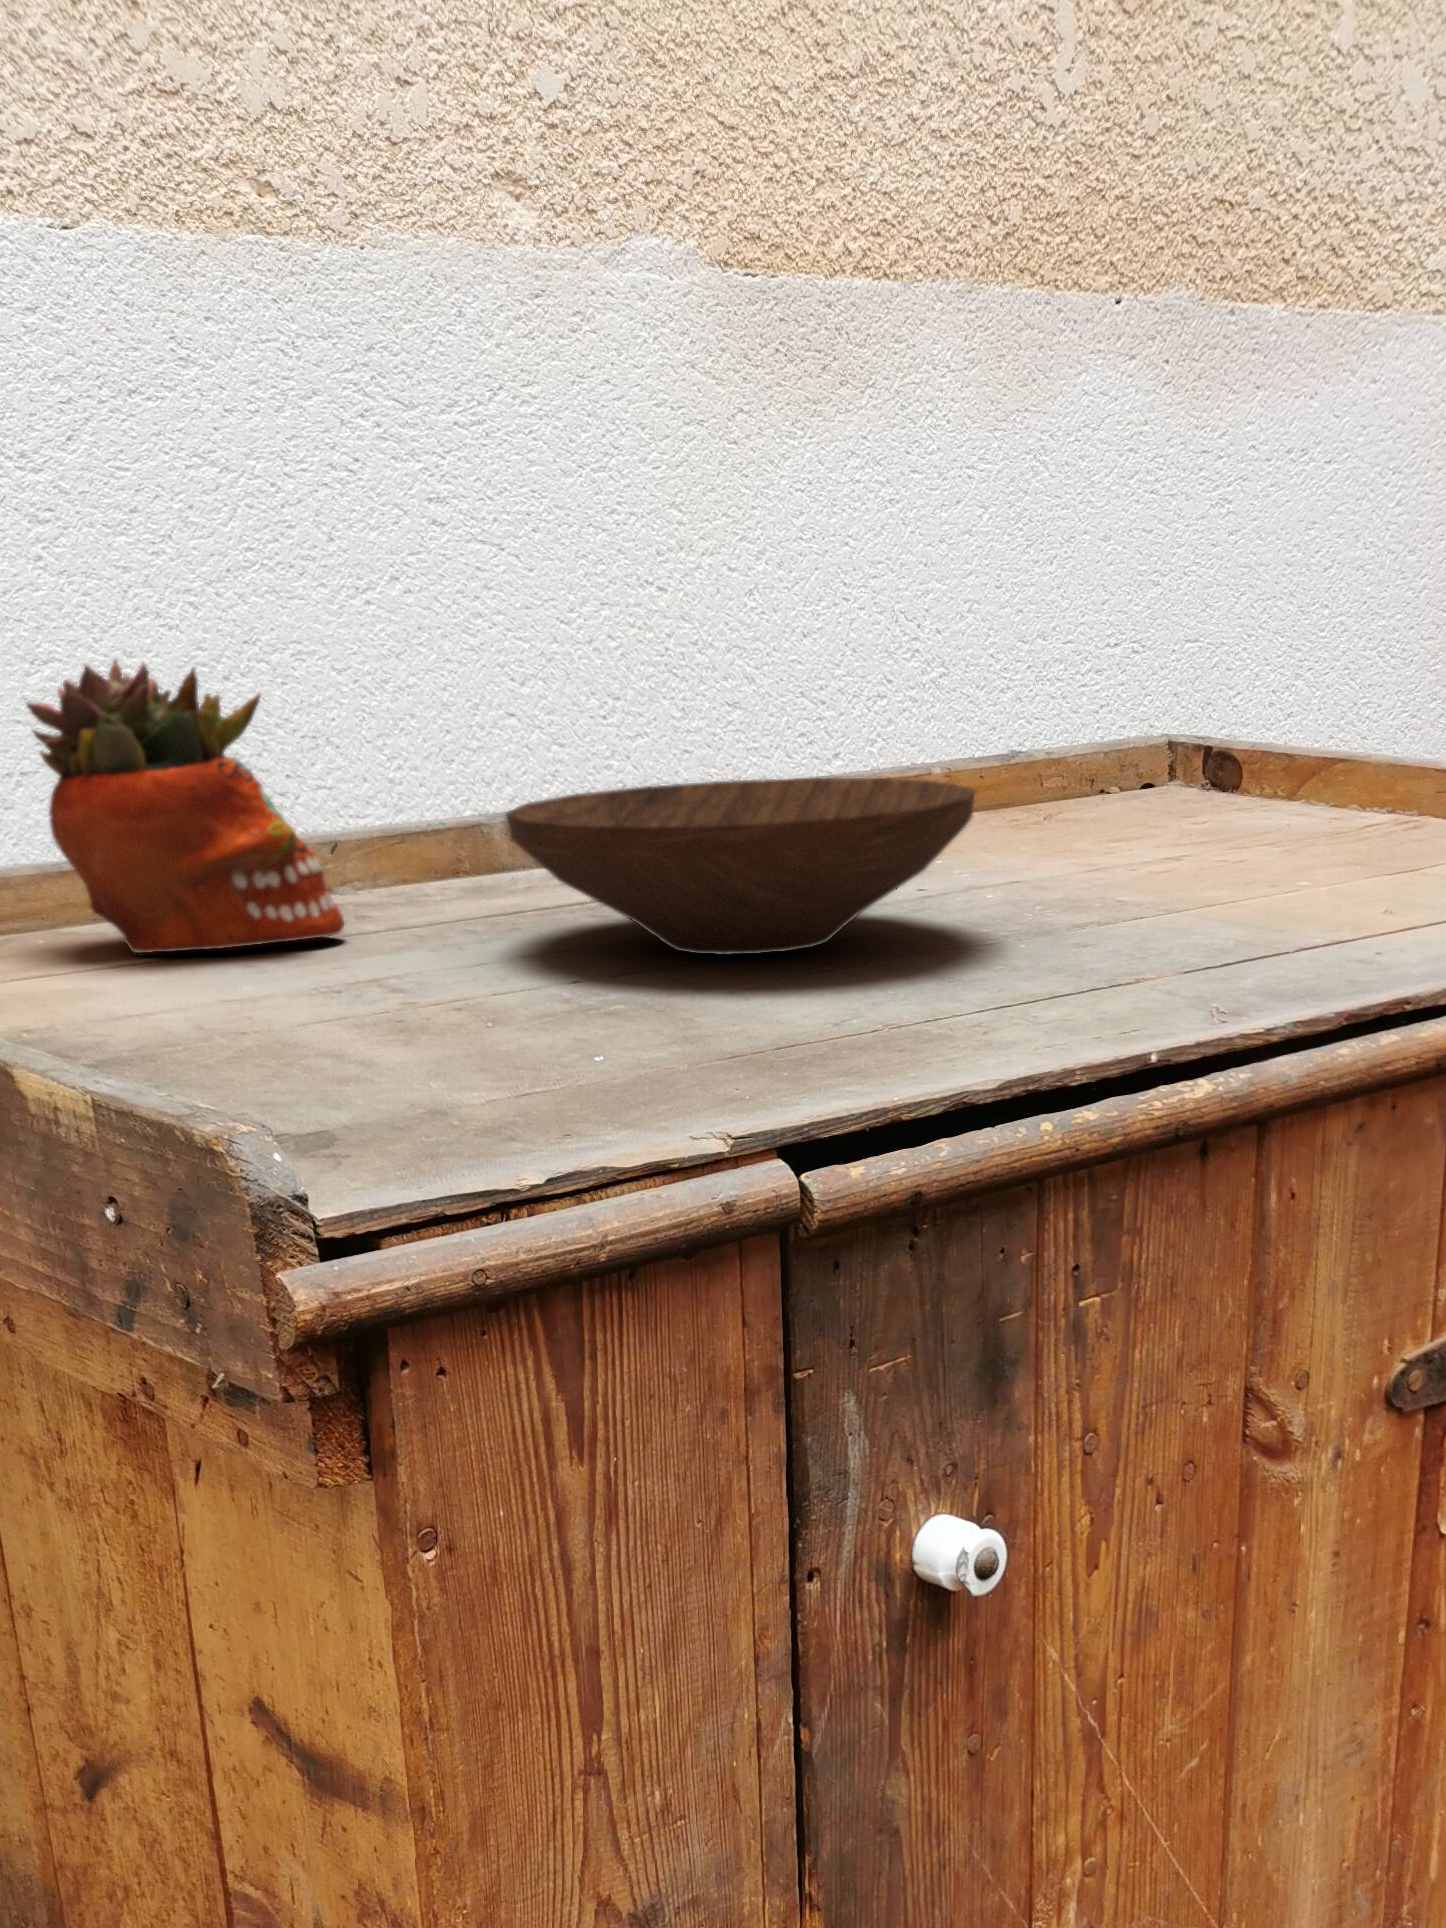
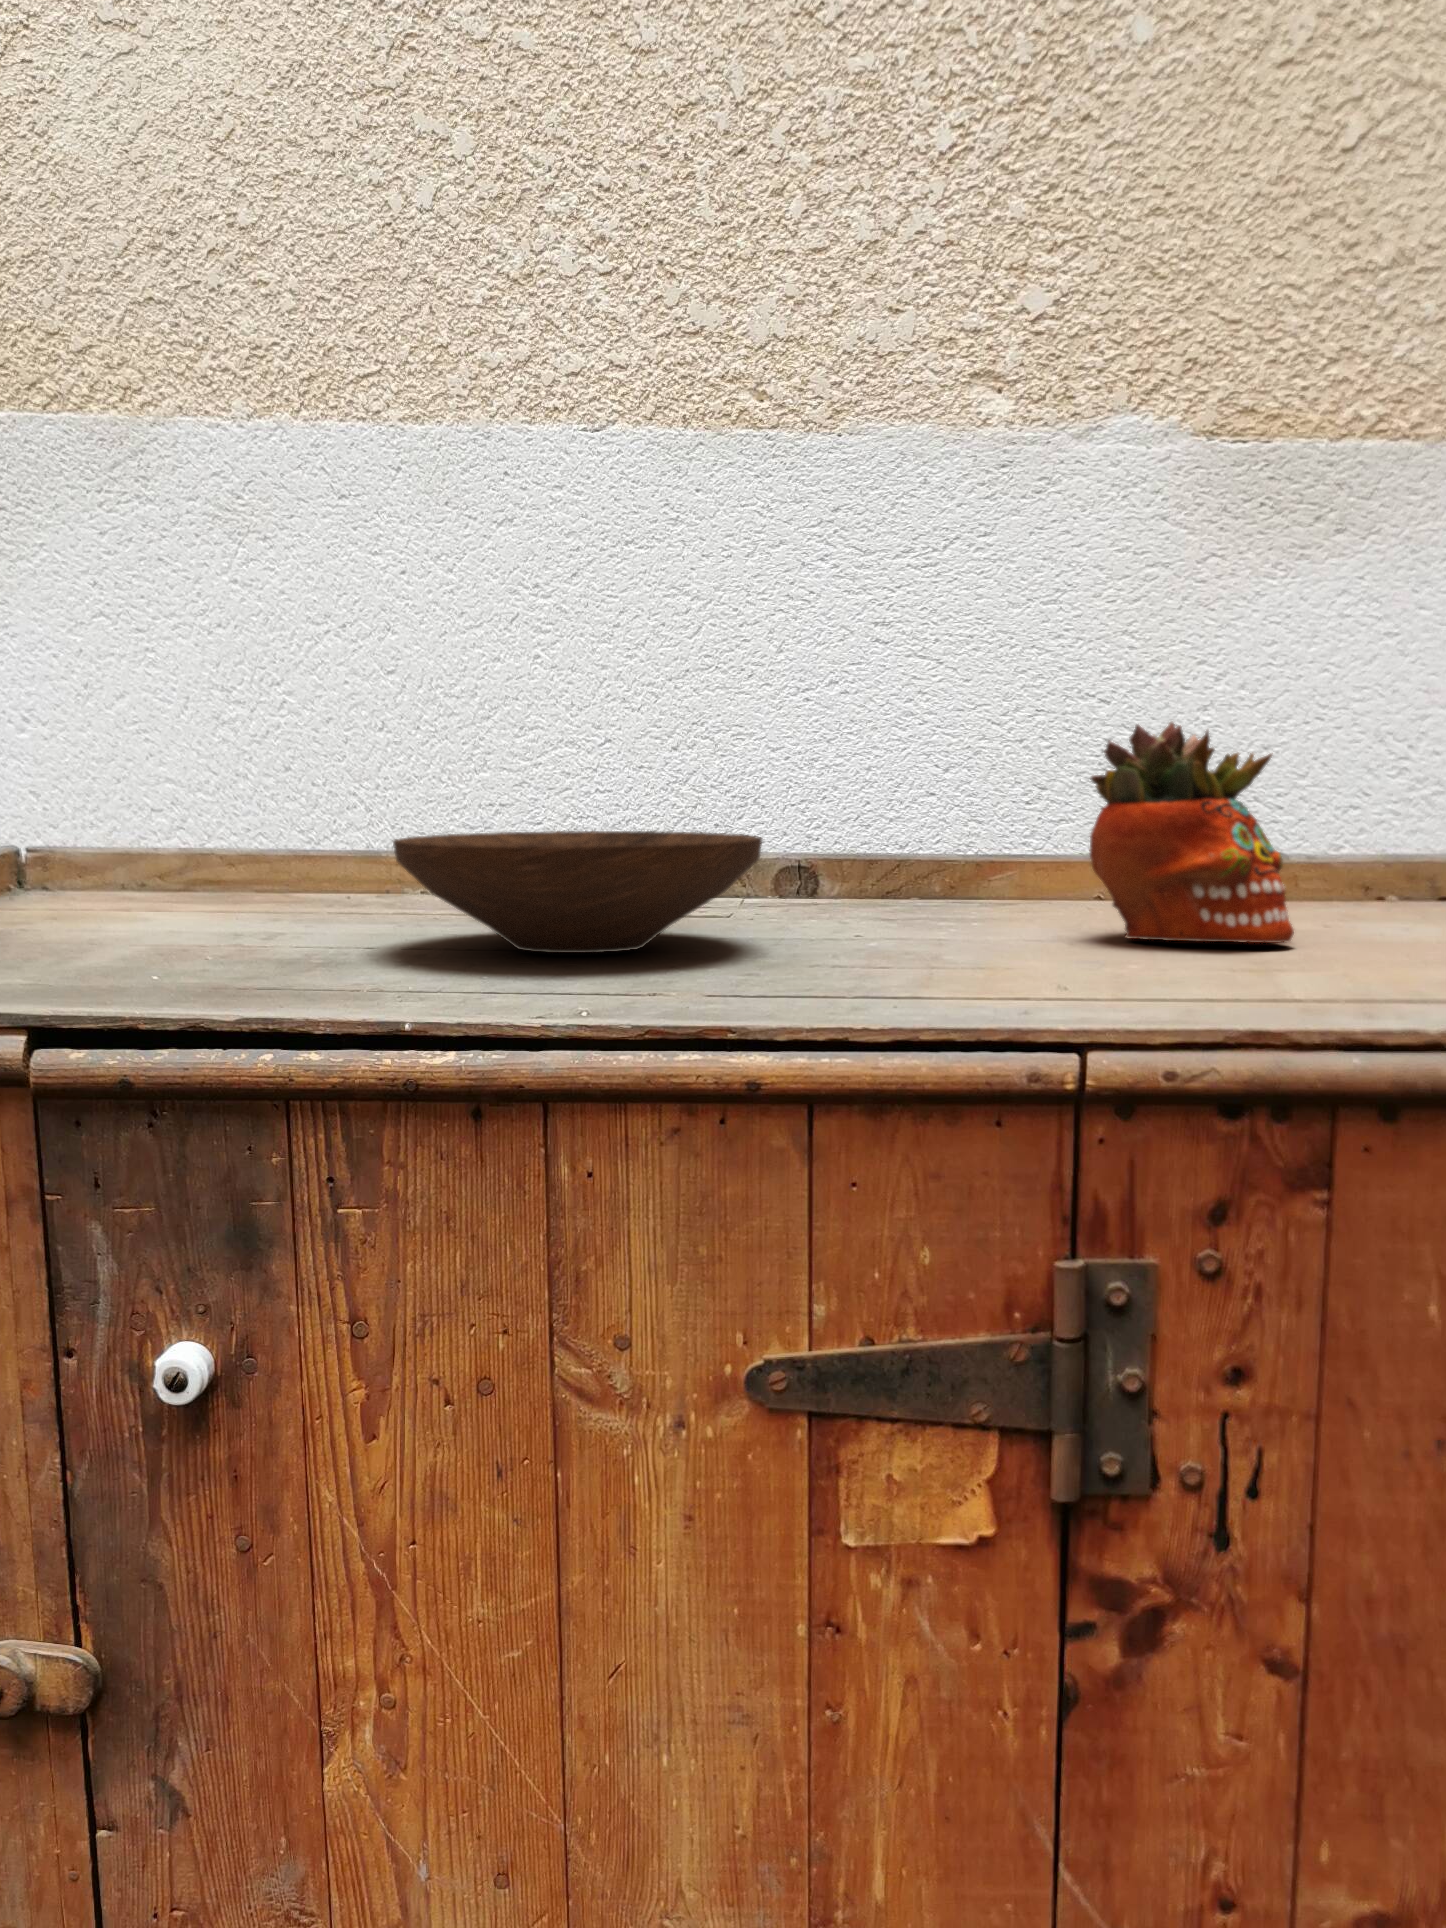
succulent planter: present [27,660,344,953] -> present [1090,722,1294,943]

